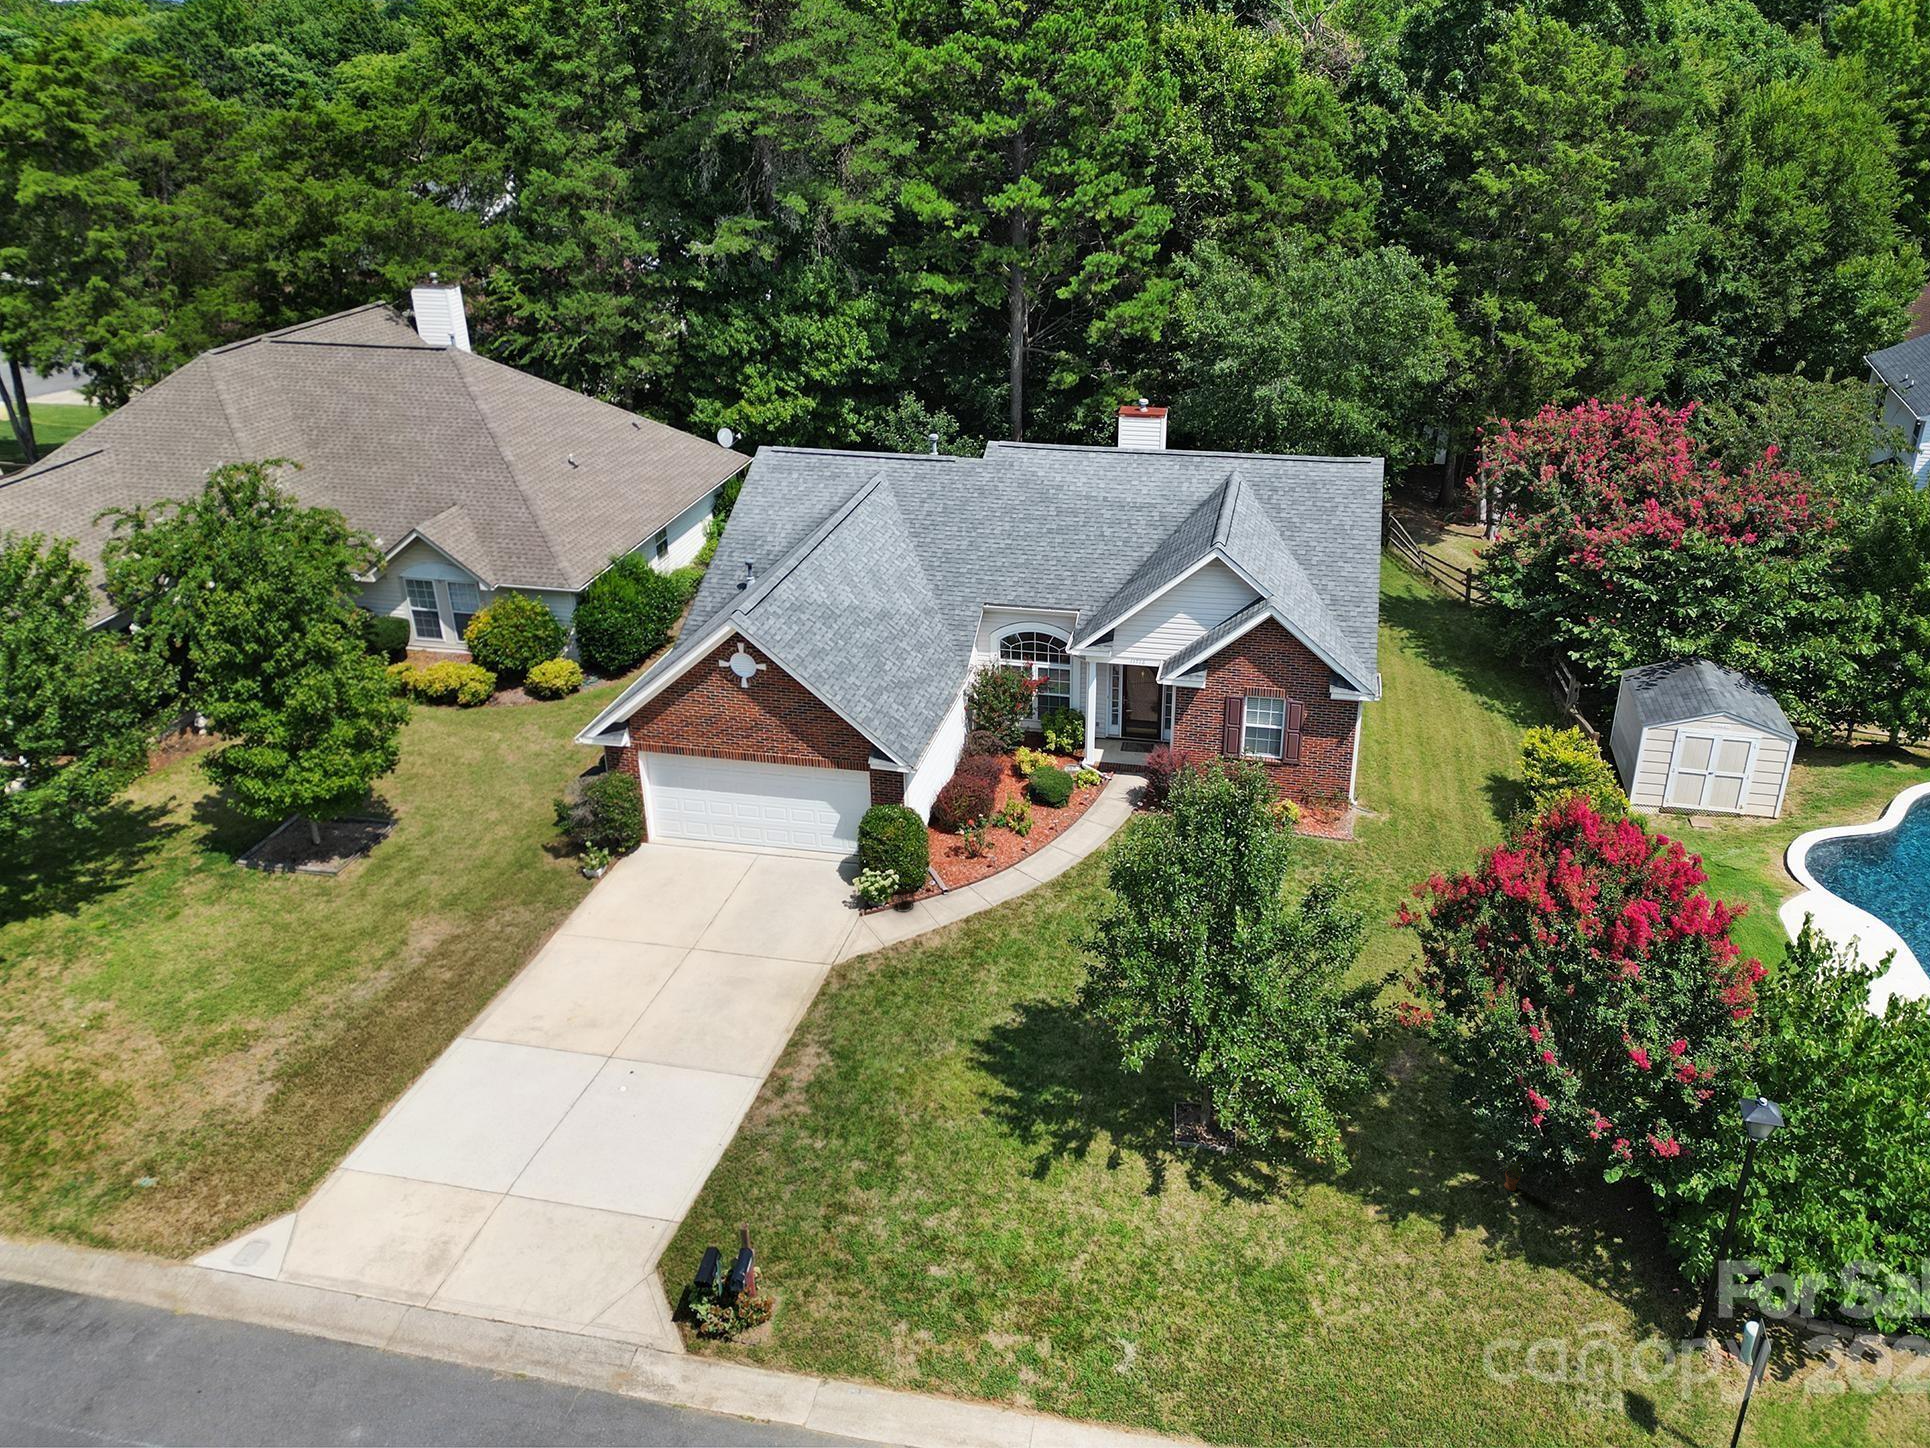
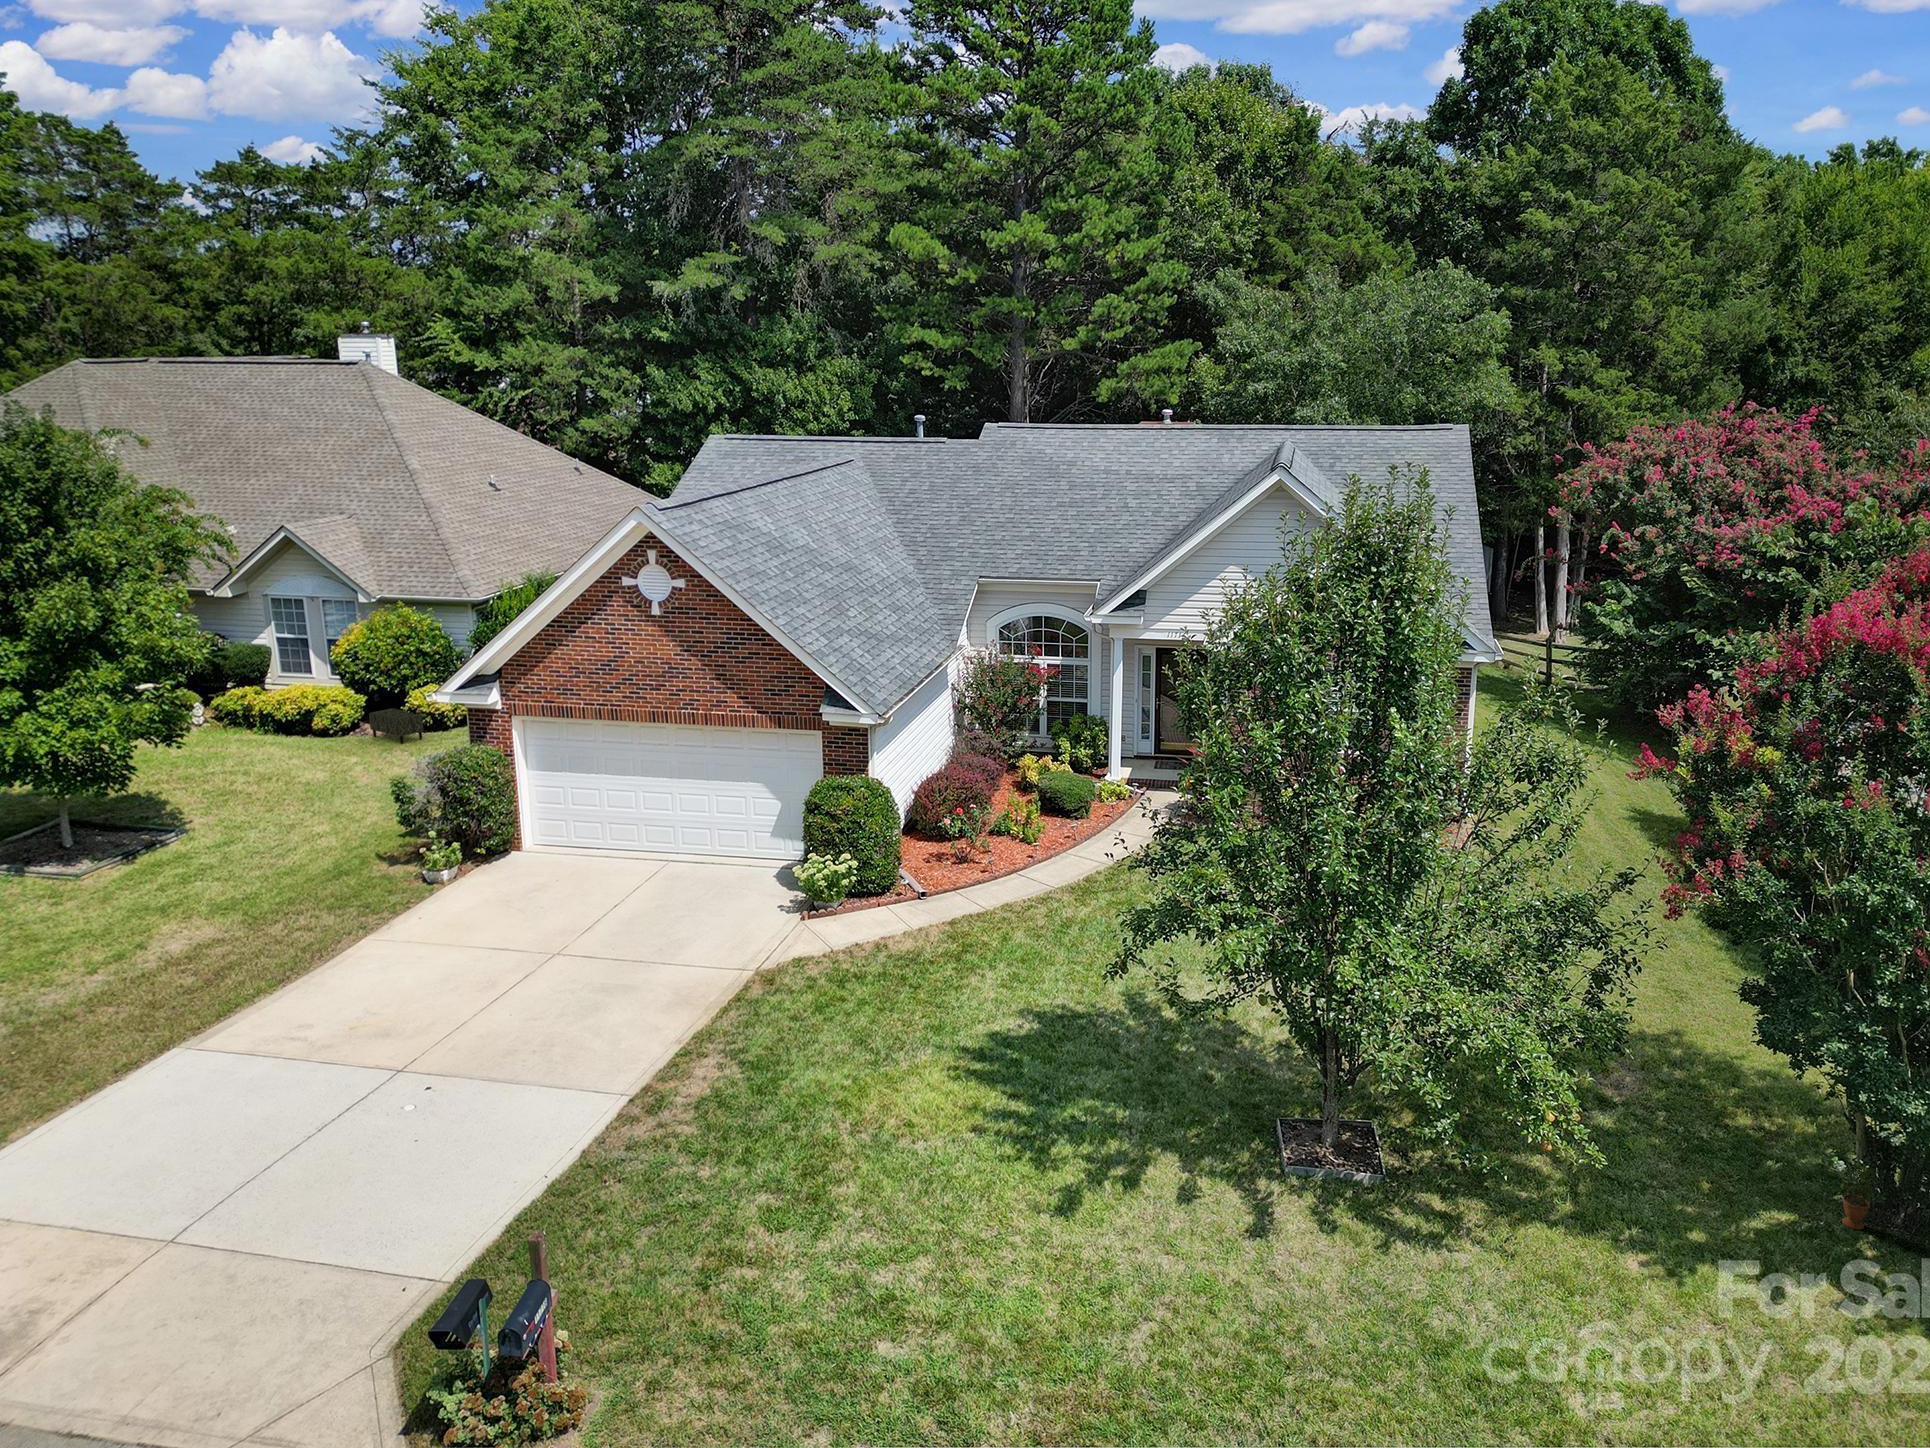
bench: none [502,680,546,713] -> present [369,708,424,744]
basket: present [888,876,916,912] -> none [843,866,883,915]

